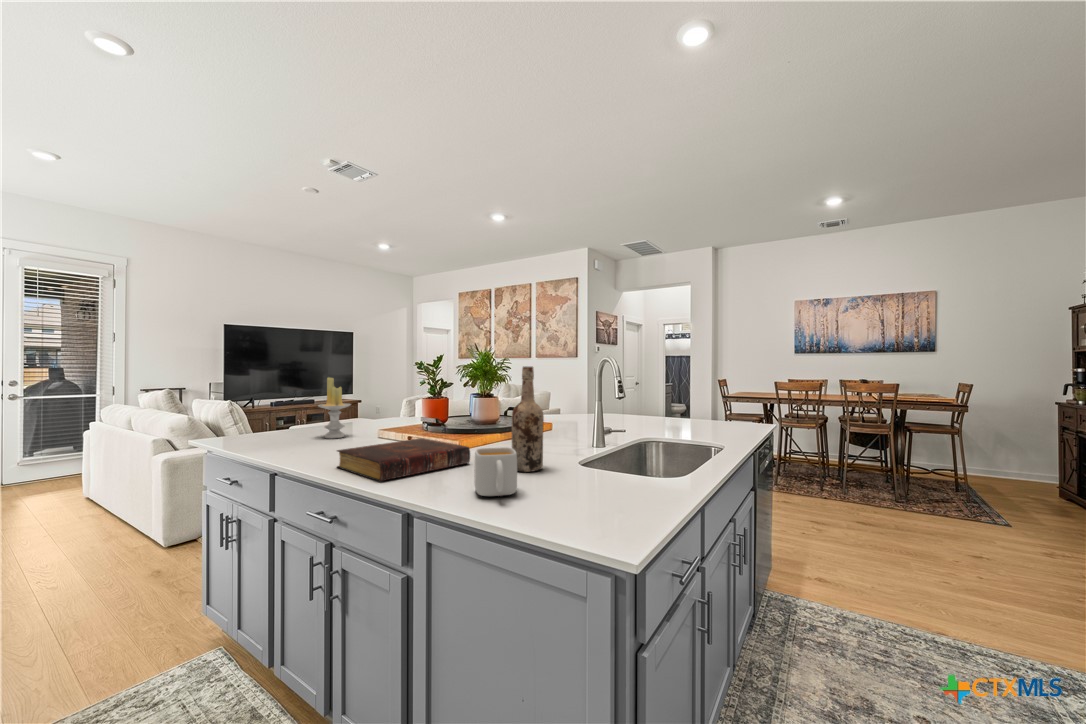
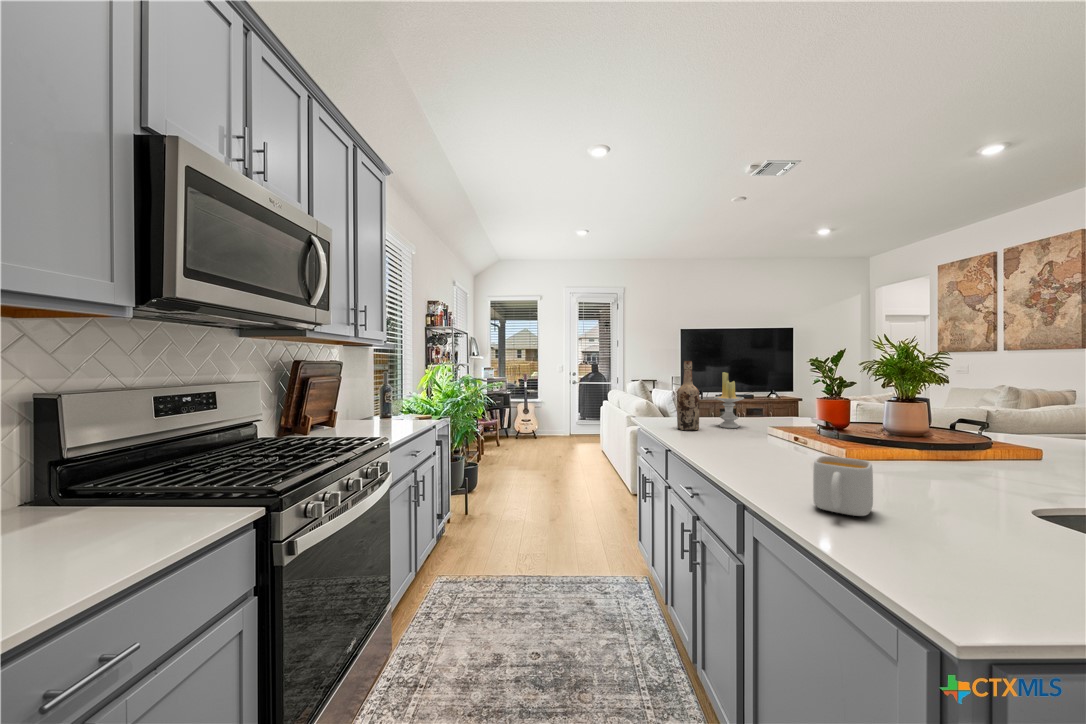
wine bottle: present [512,366,544,472] -> present [677,361,699,430]
book: present [337,438,470,481] -> none [706,437,844,473]

